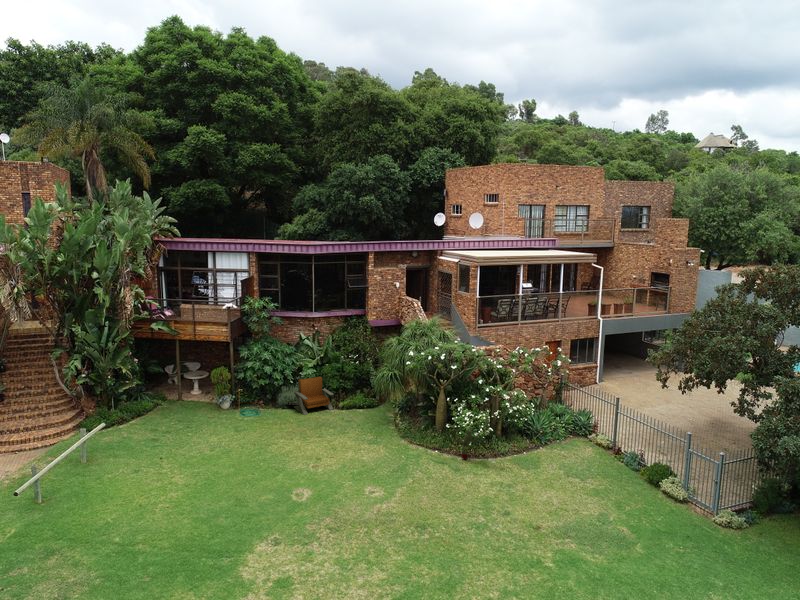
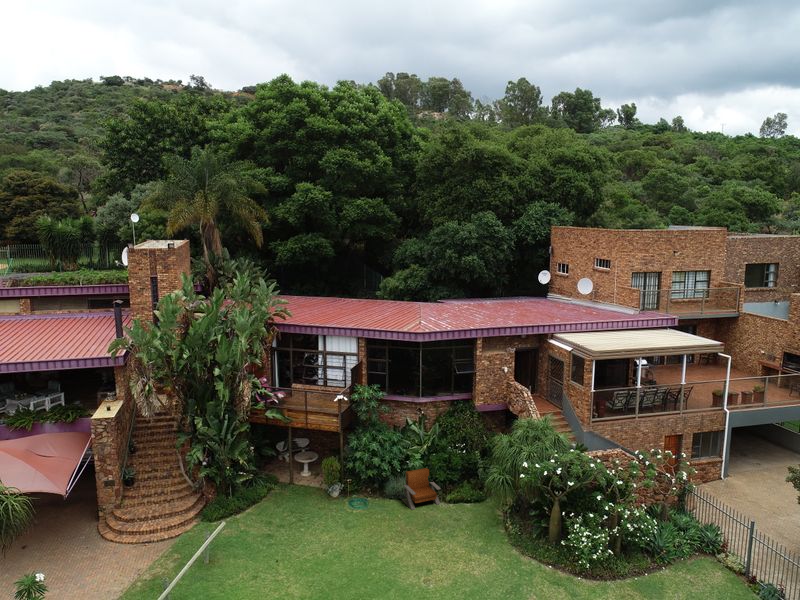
potted tree: present [453,428,479,460] -> none [569,549,599,583]

